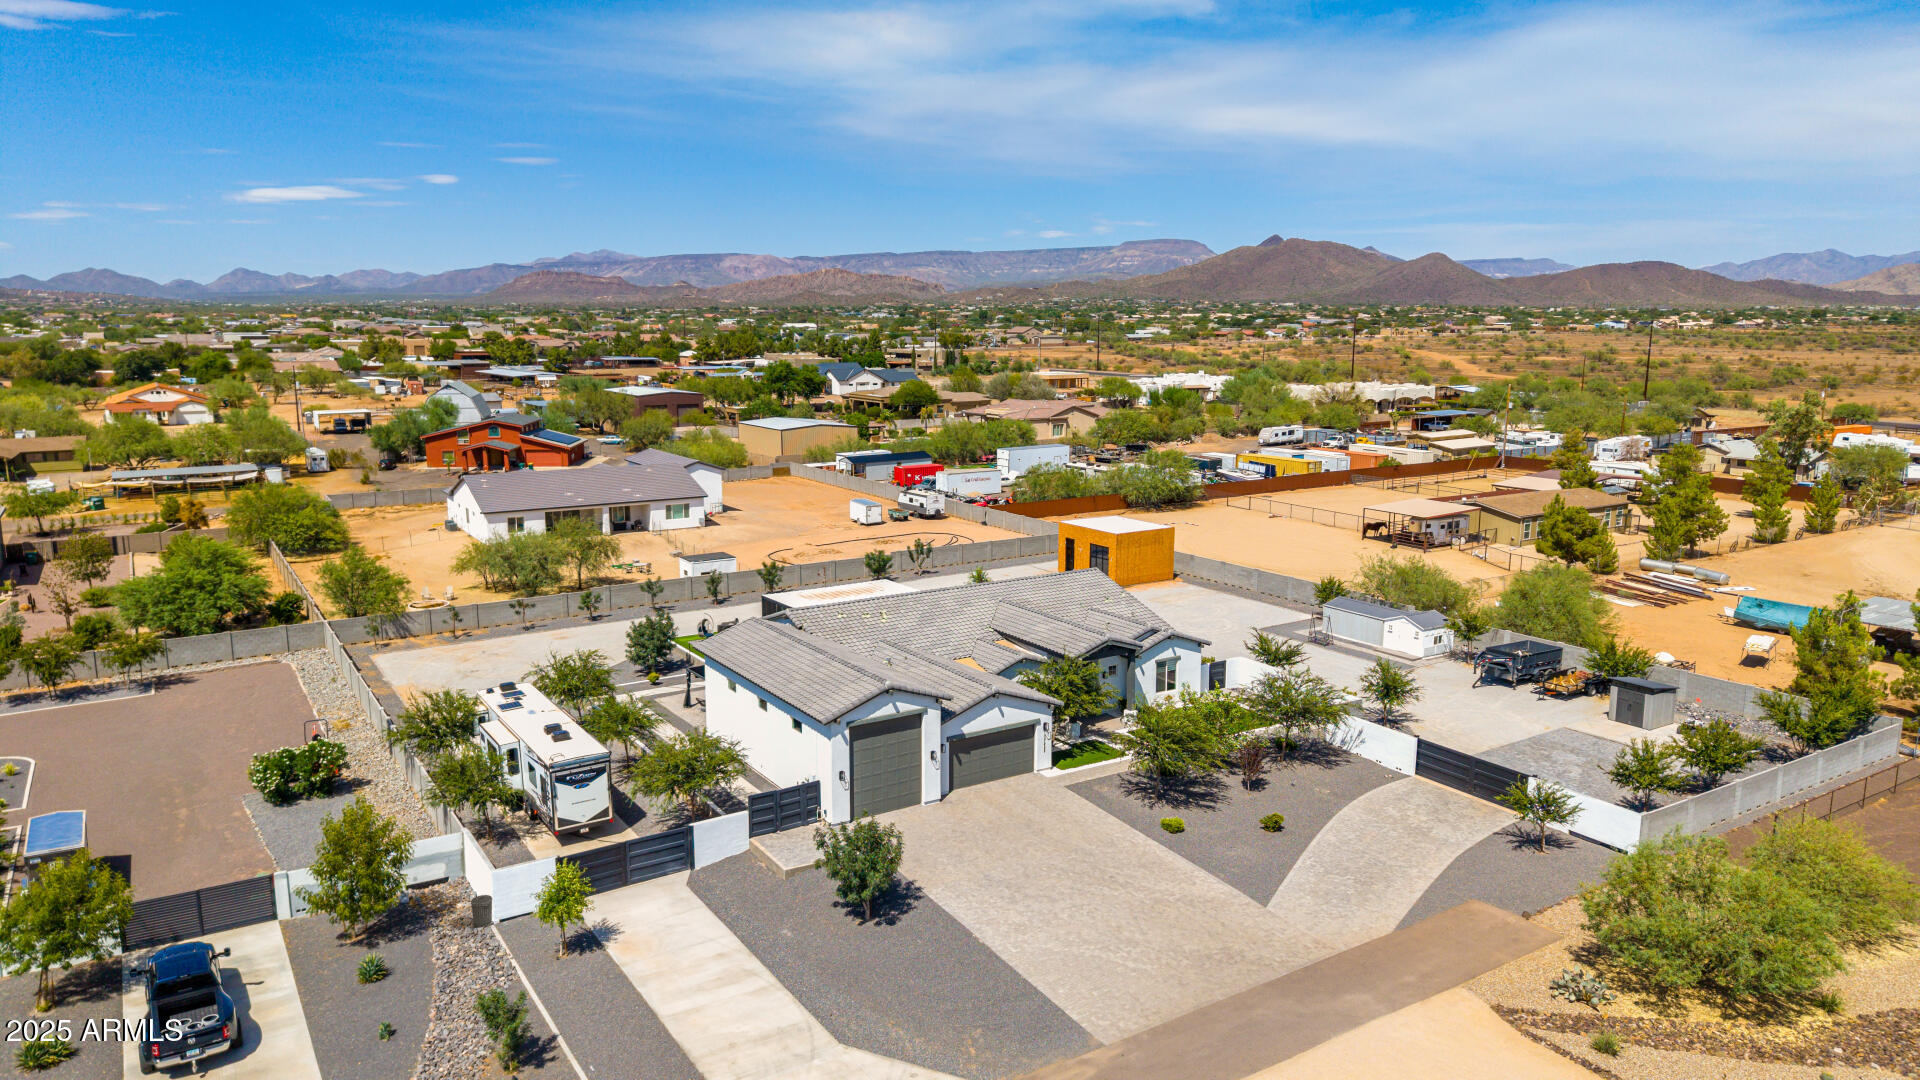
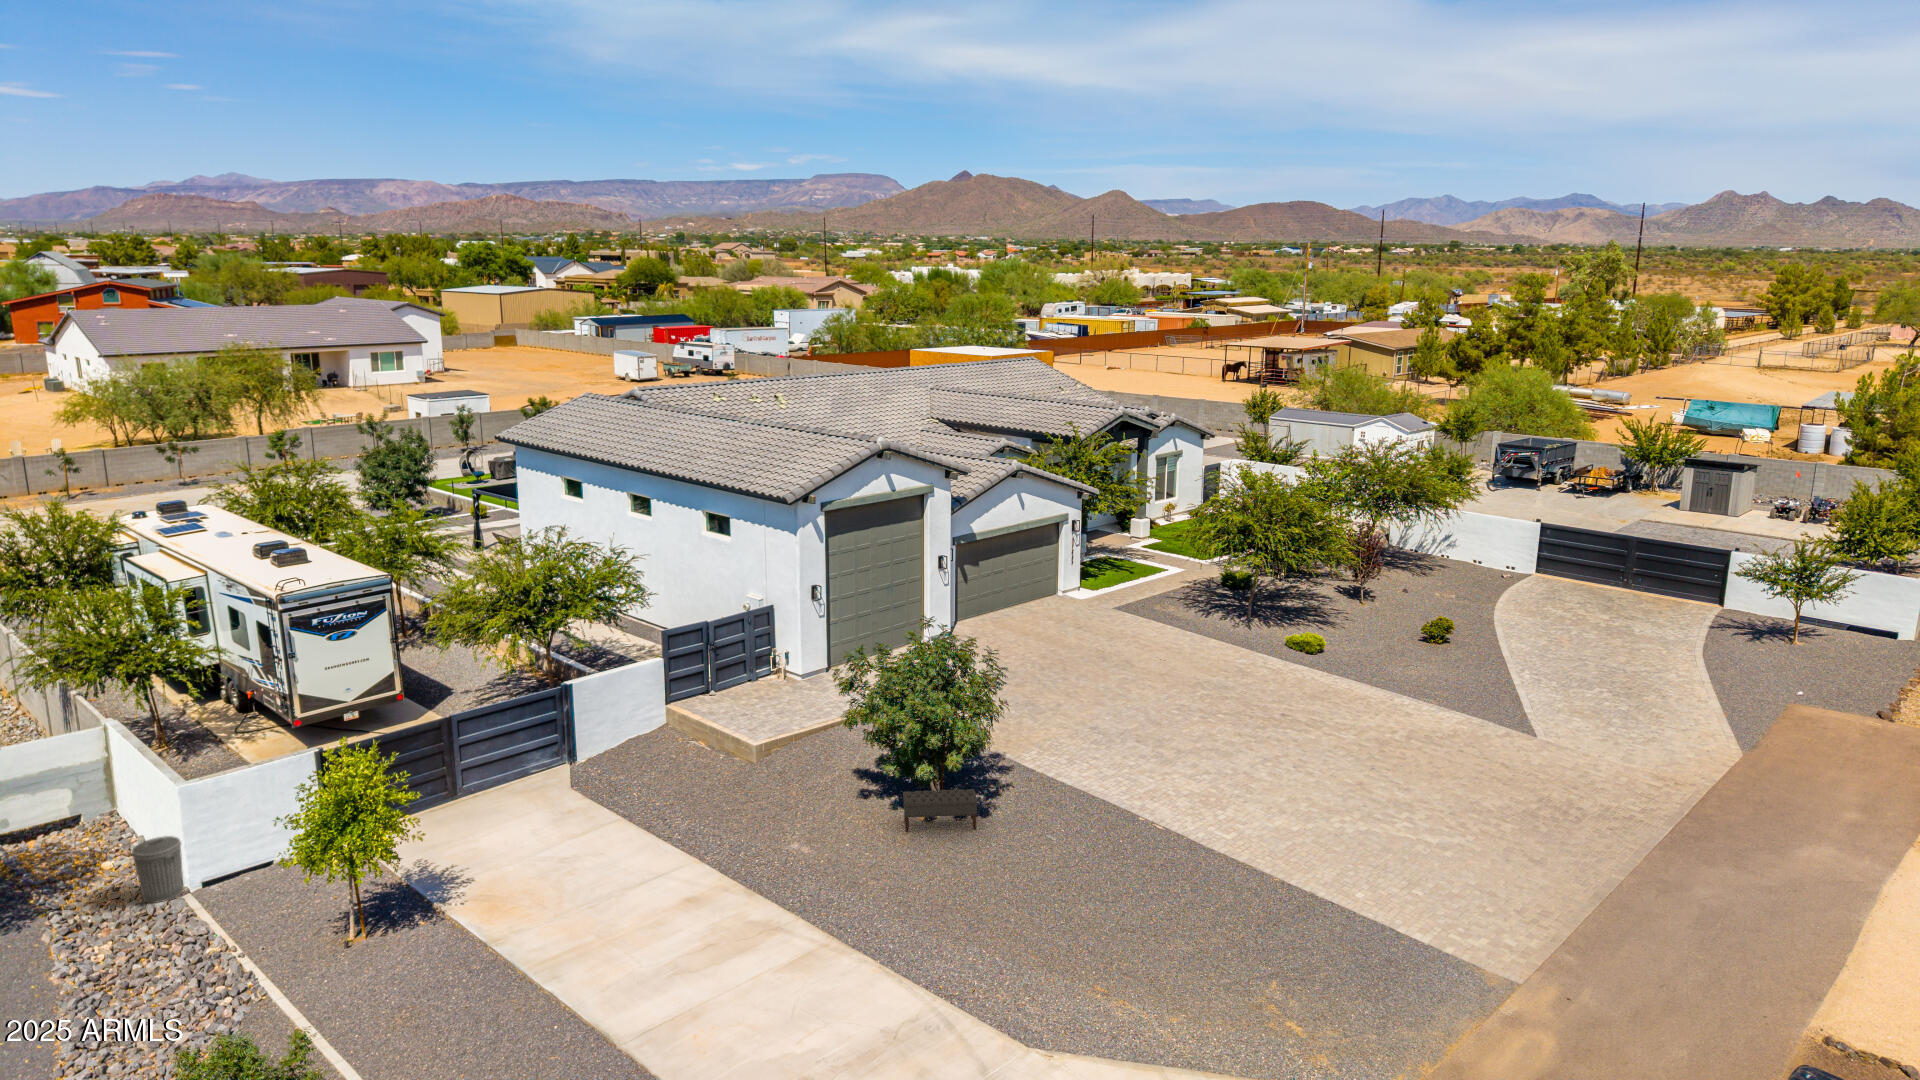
bench: none [842,909,884,934] -> present [903,789,978,832]

